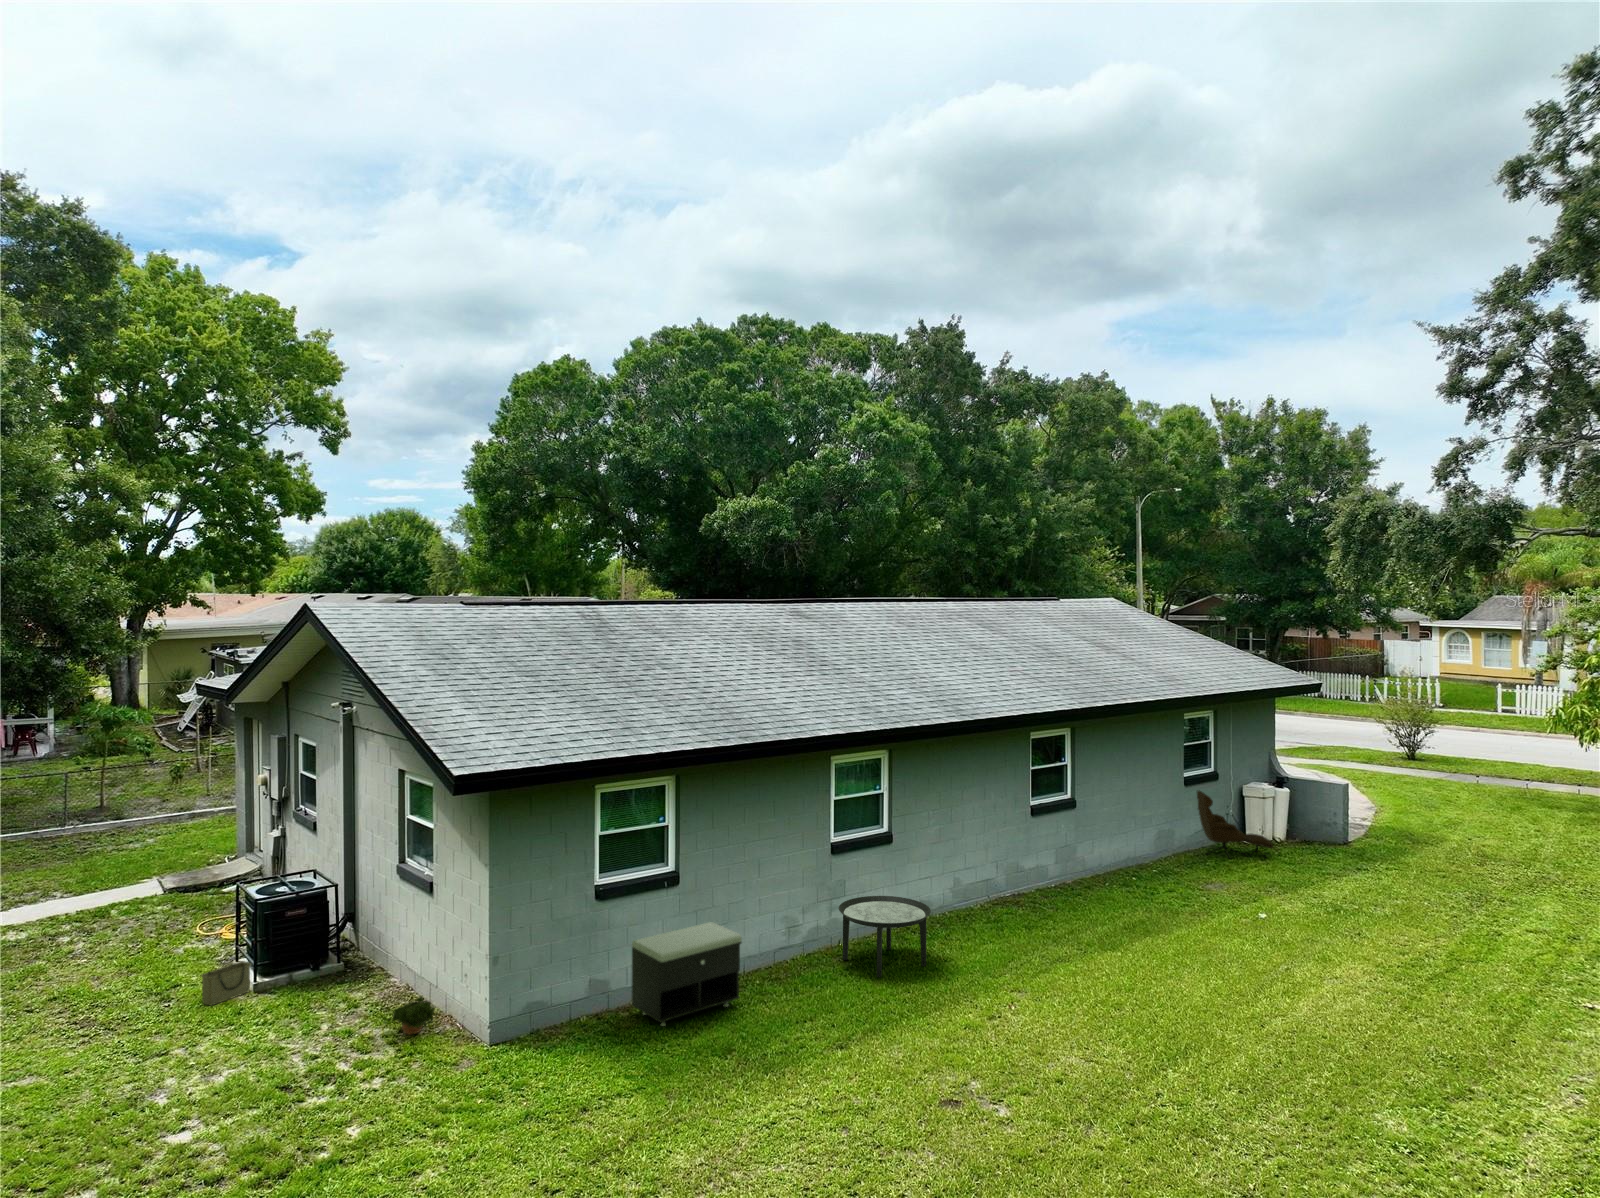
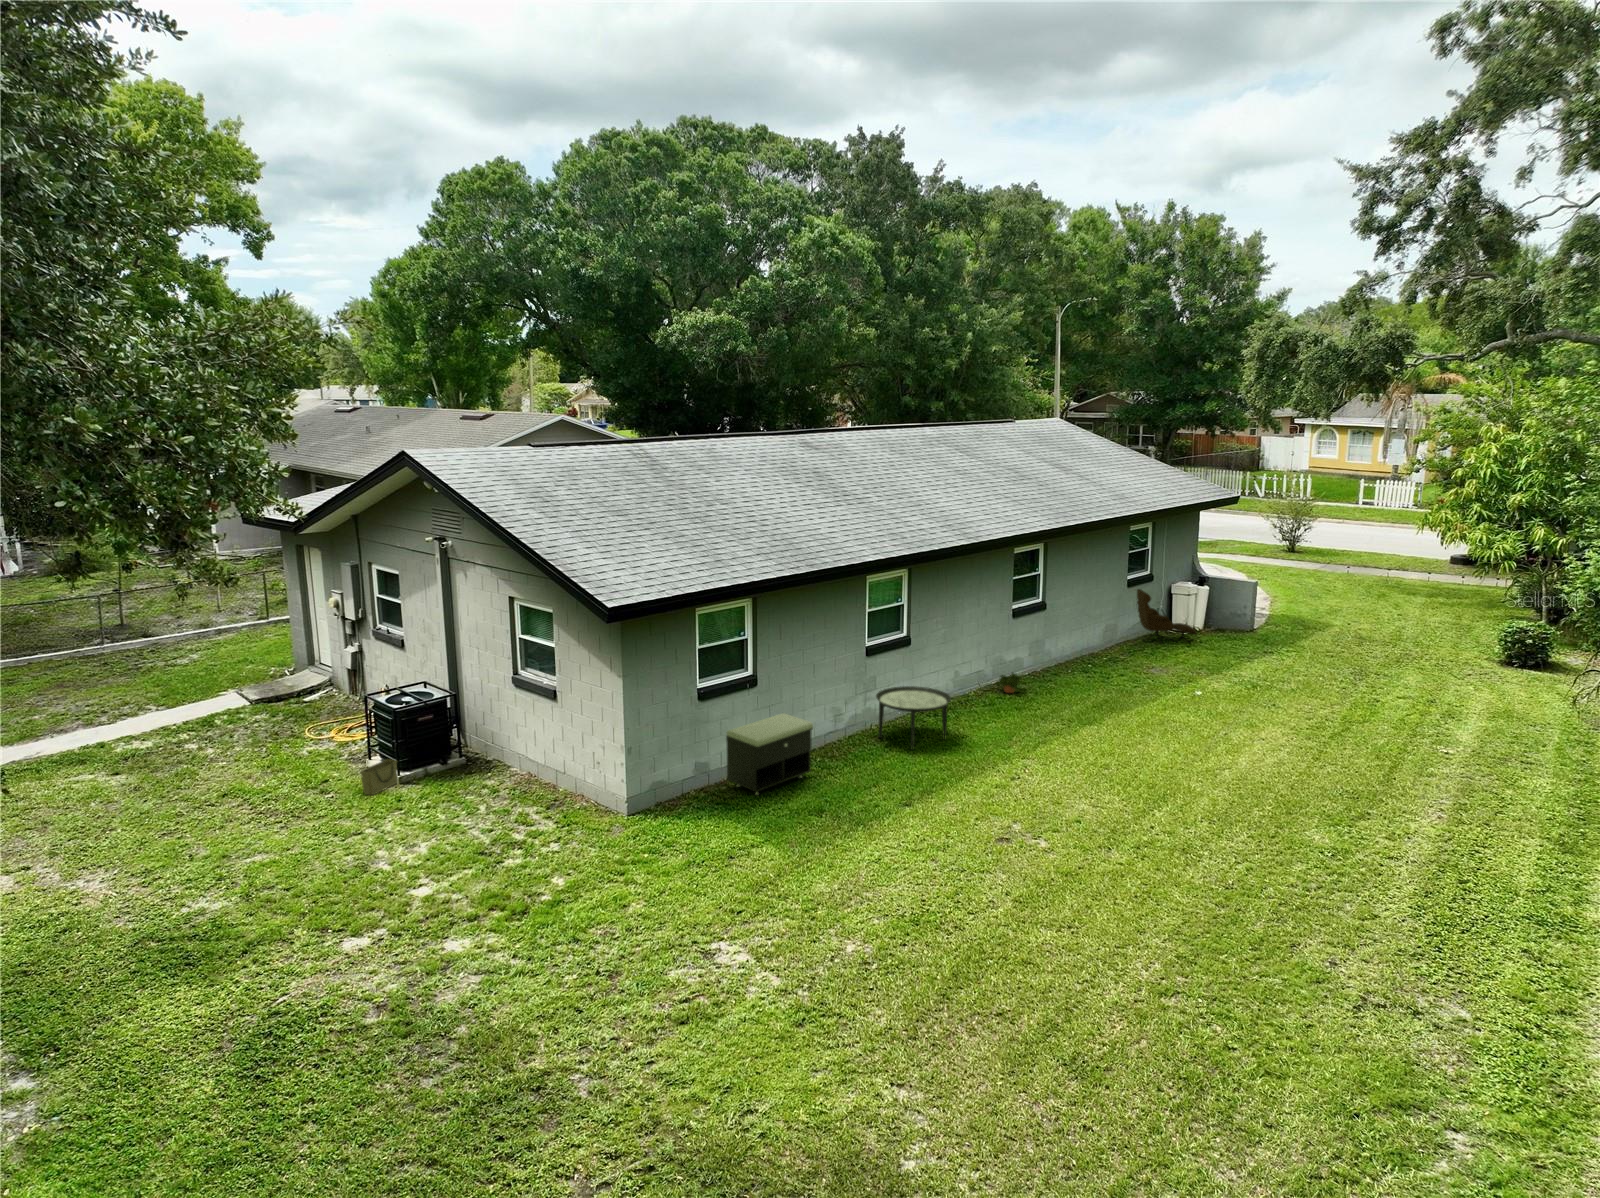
potted plant: present [383,996,440,1040] -> present [995,672,1020,693]

